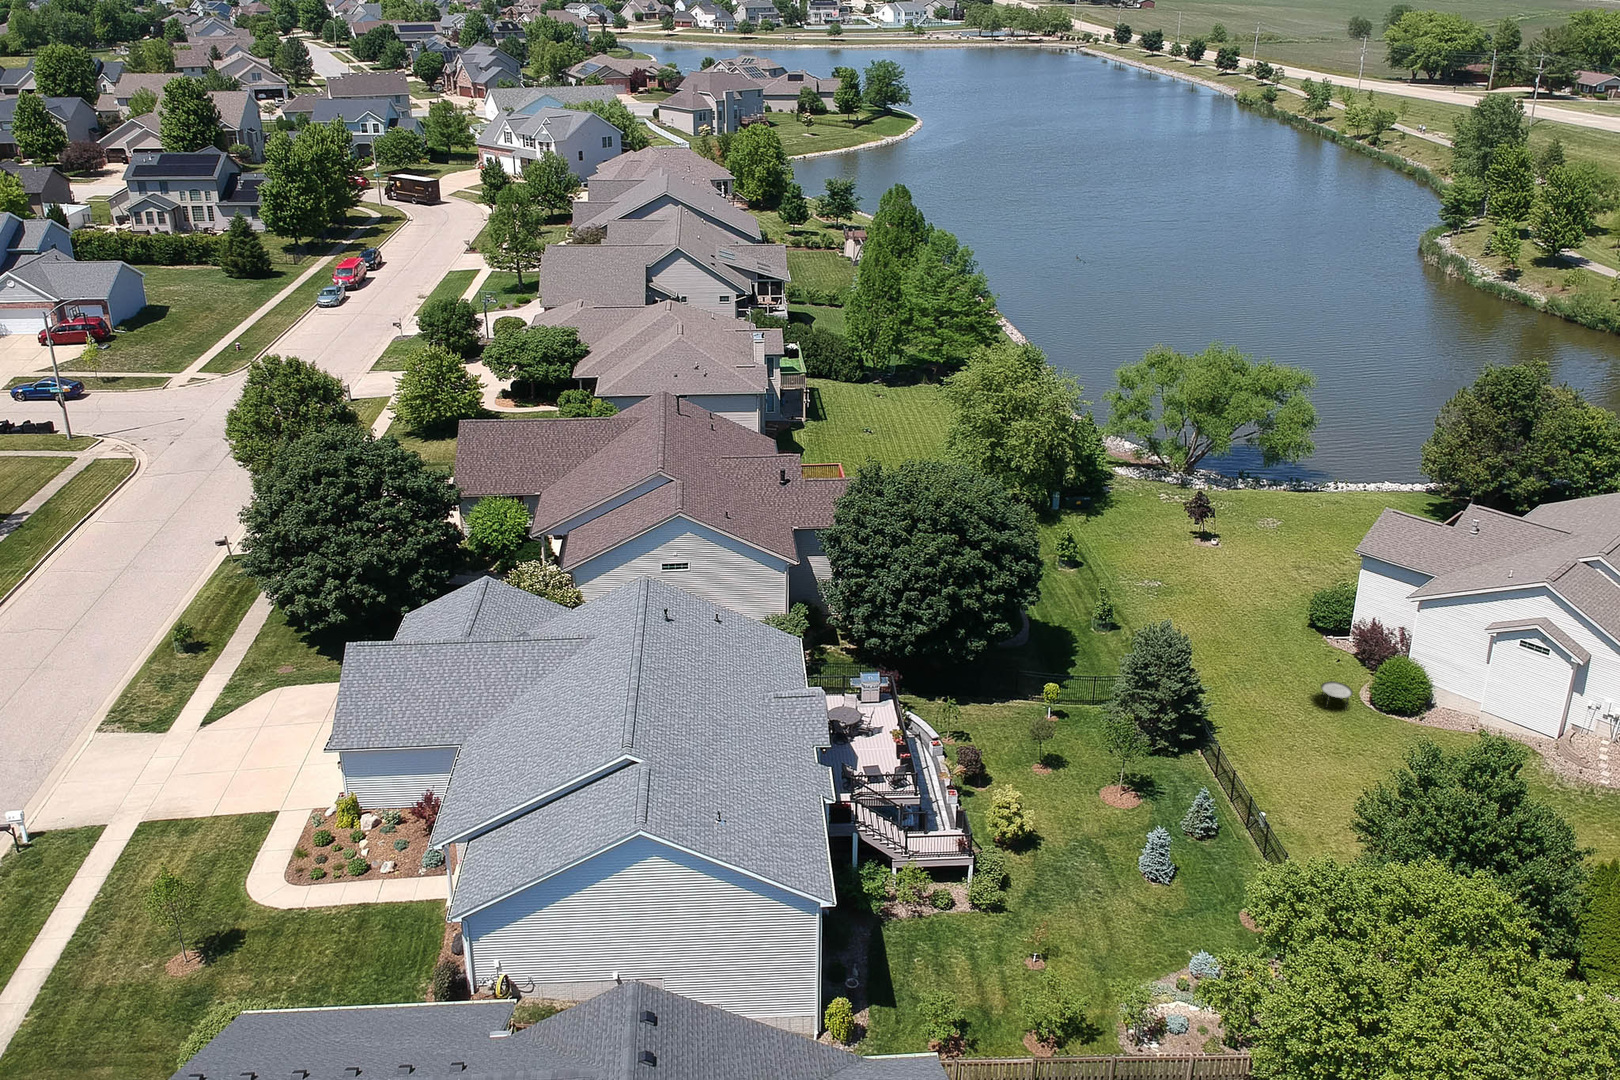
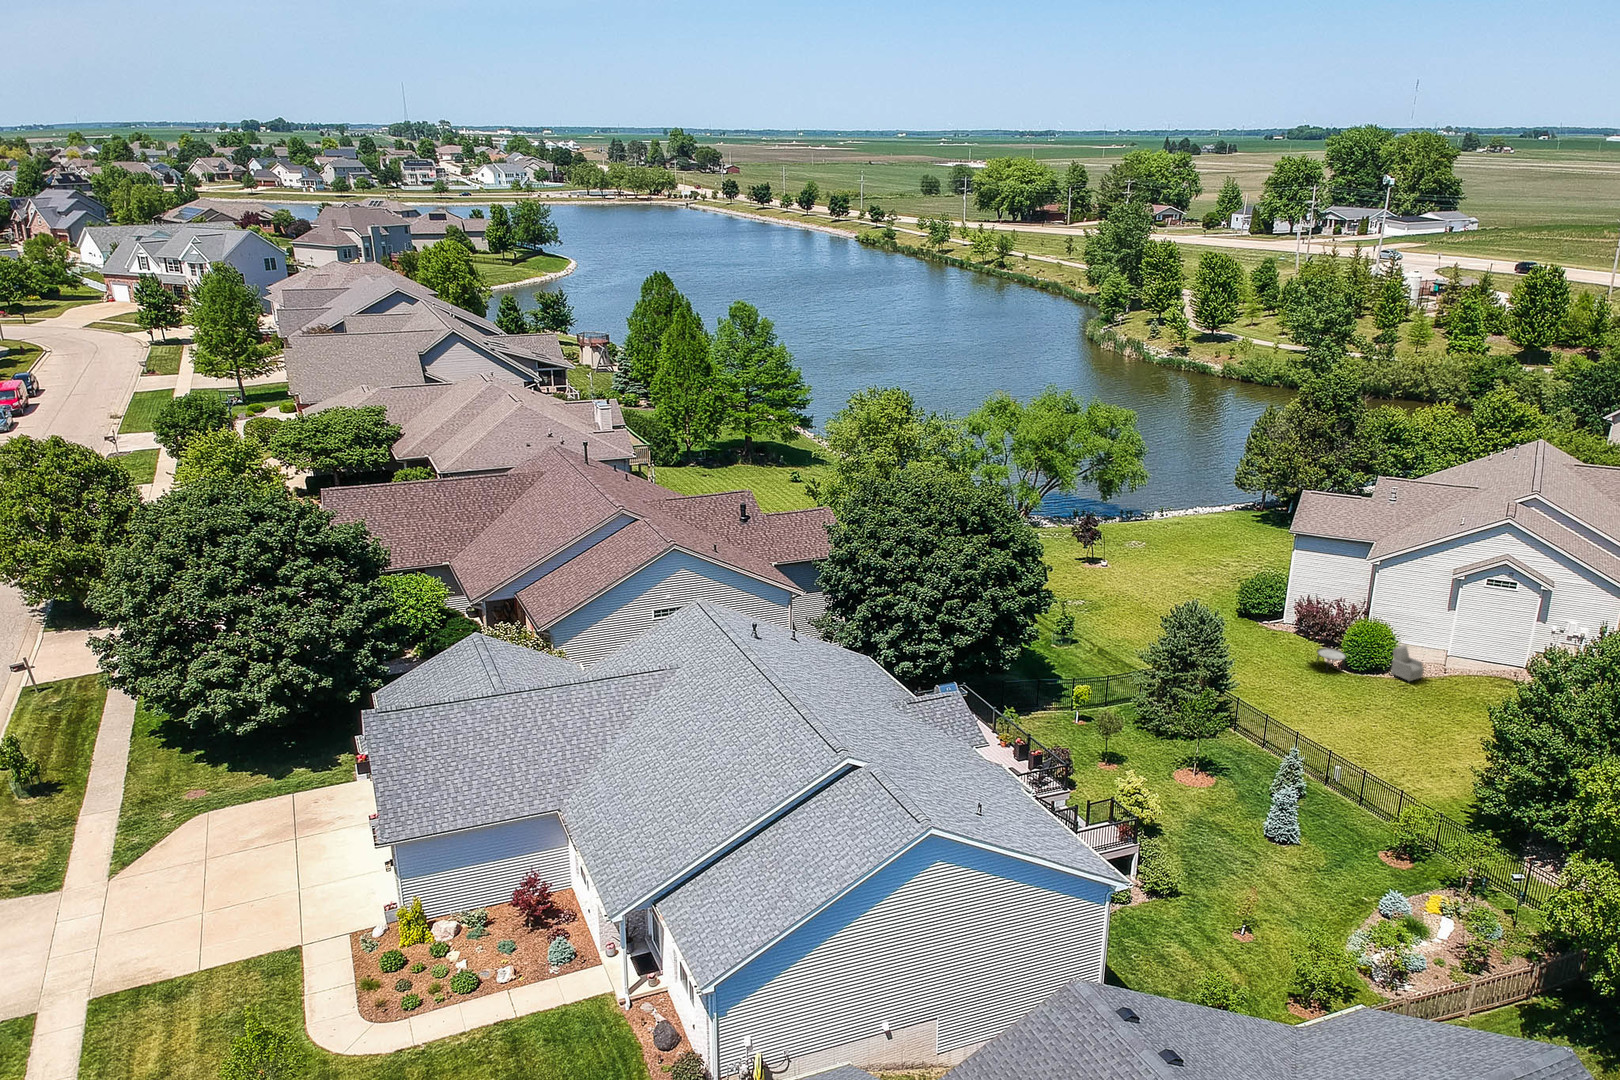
chair: none [1396,694,1433,736] -> present [1390,645,1424,683]

